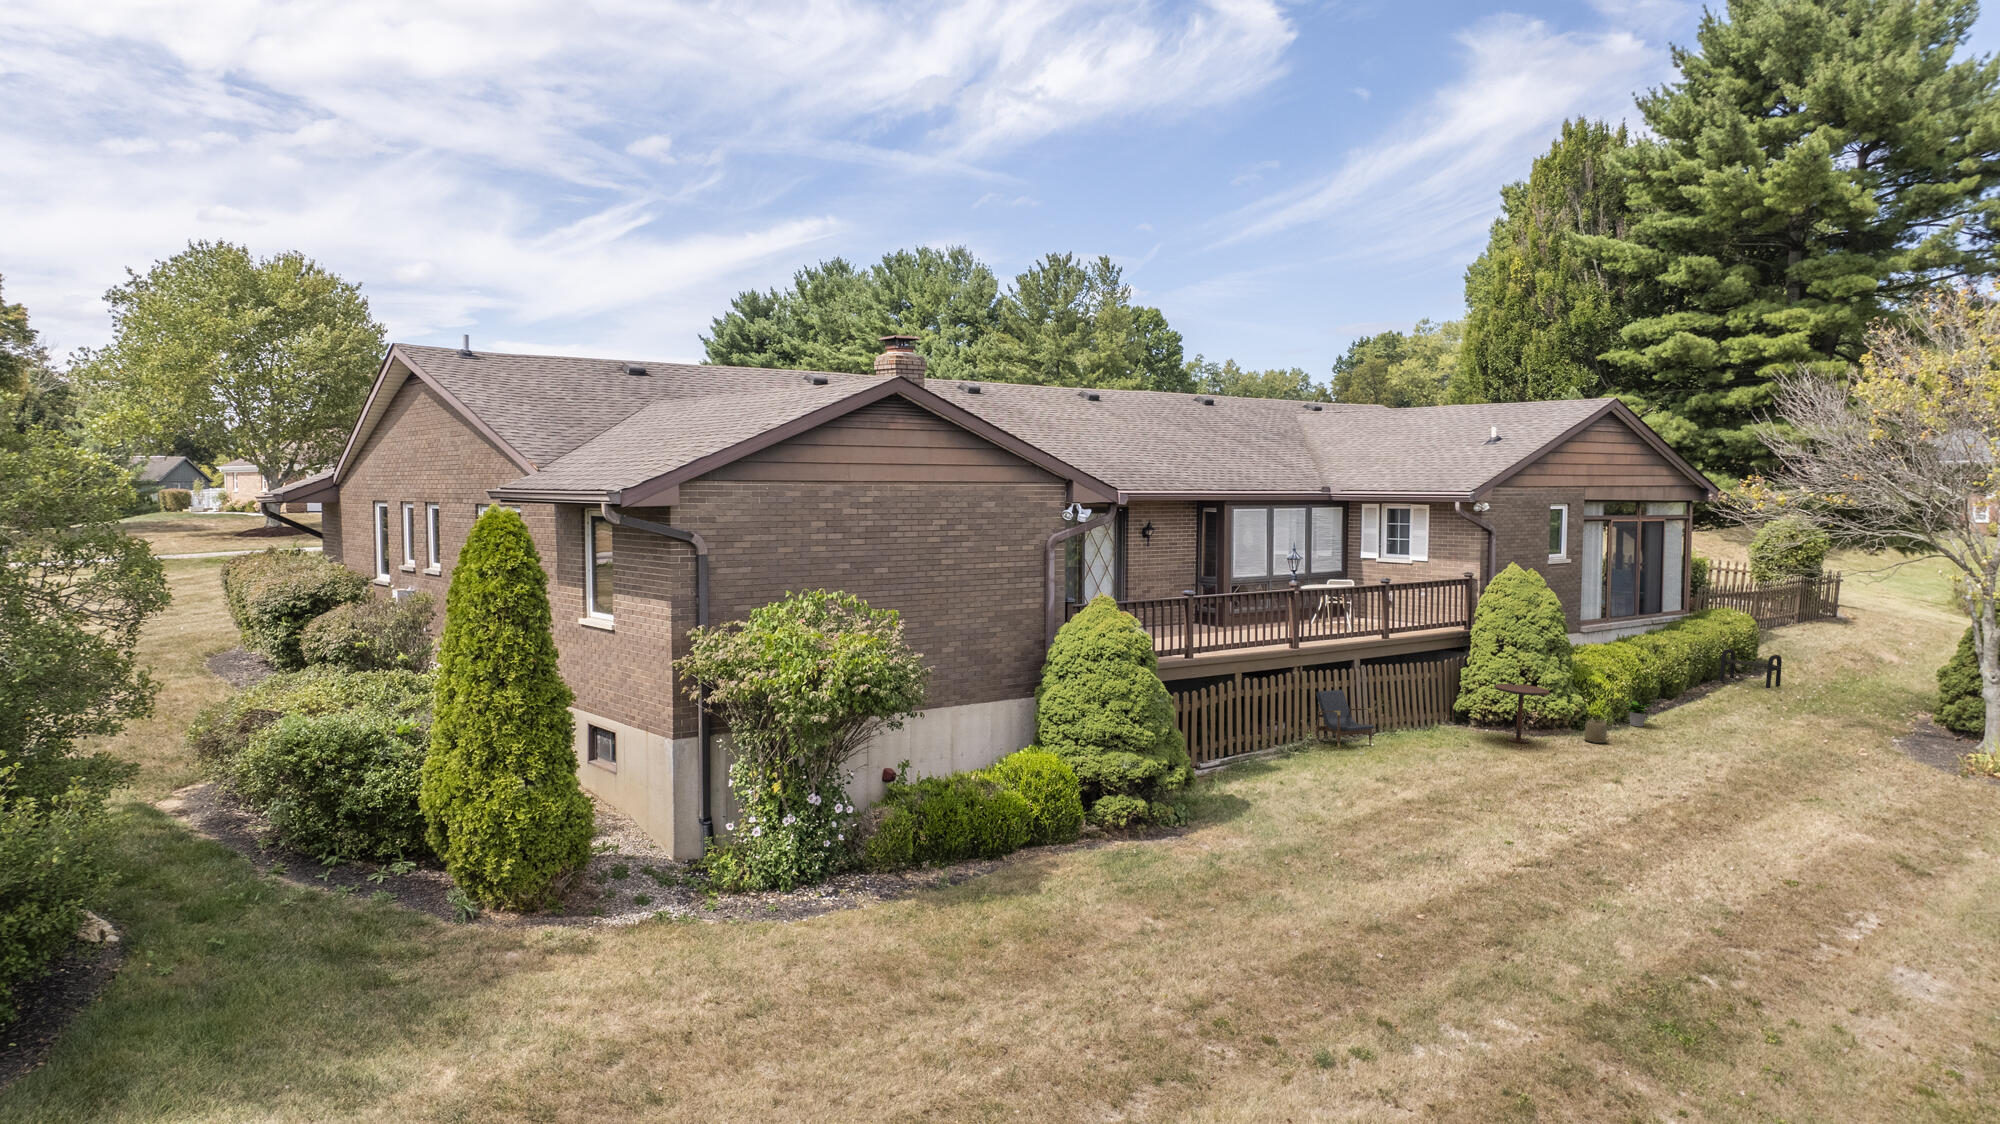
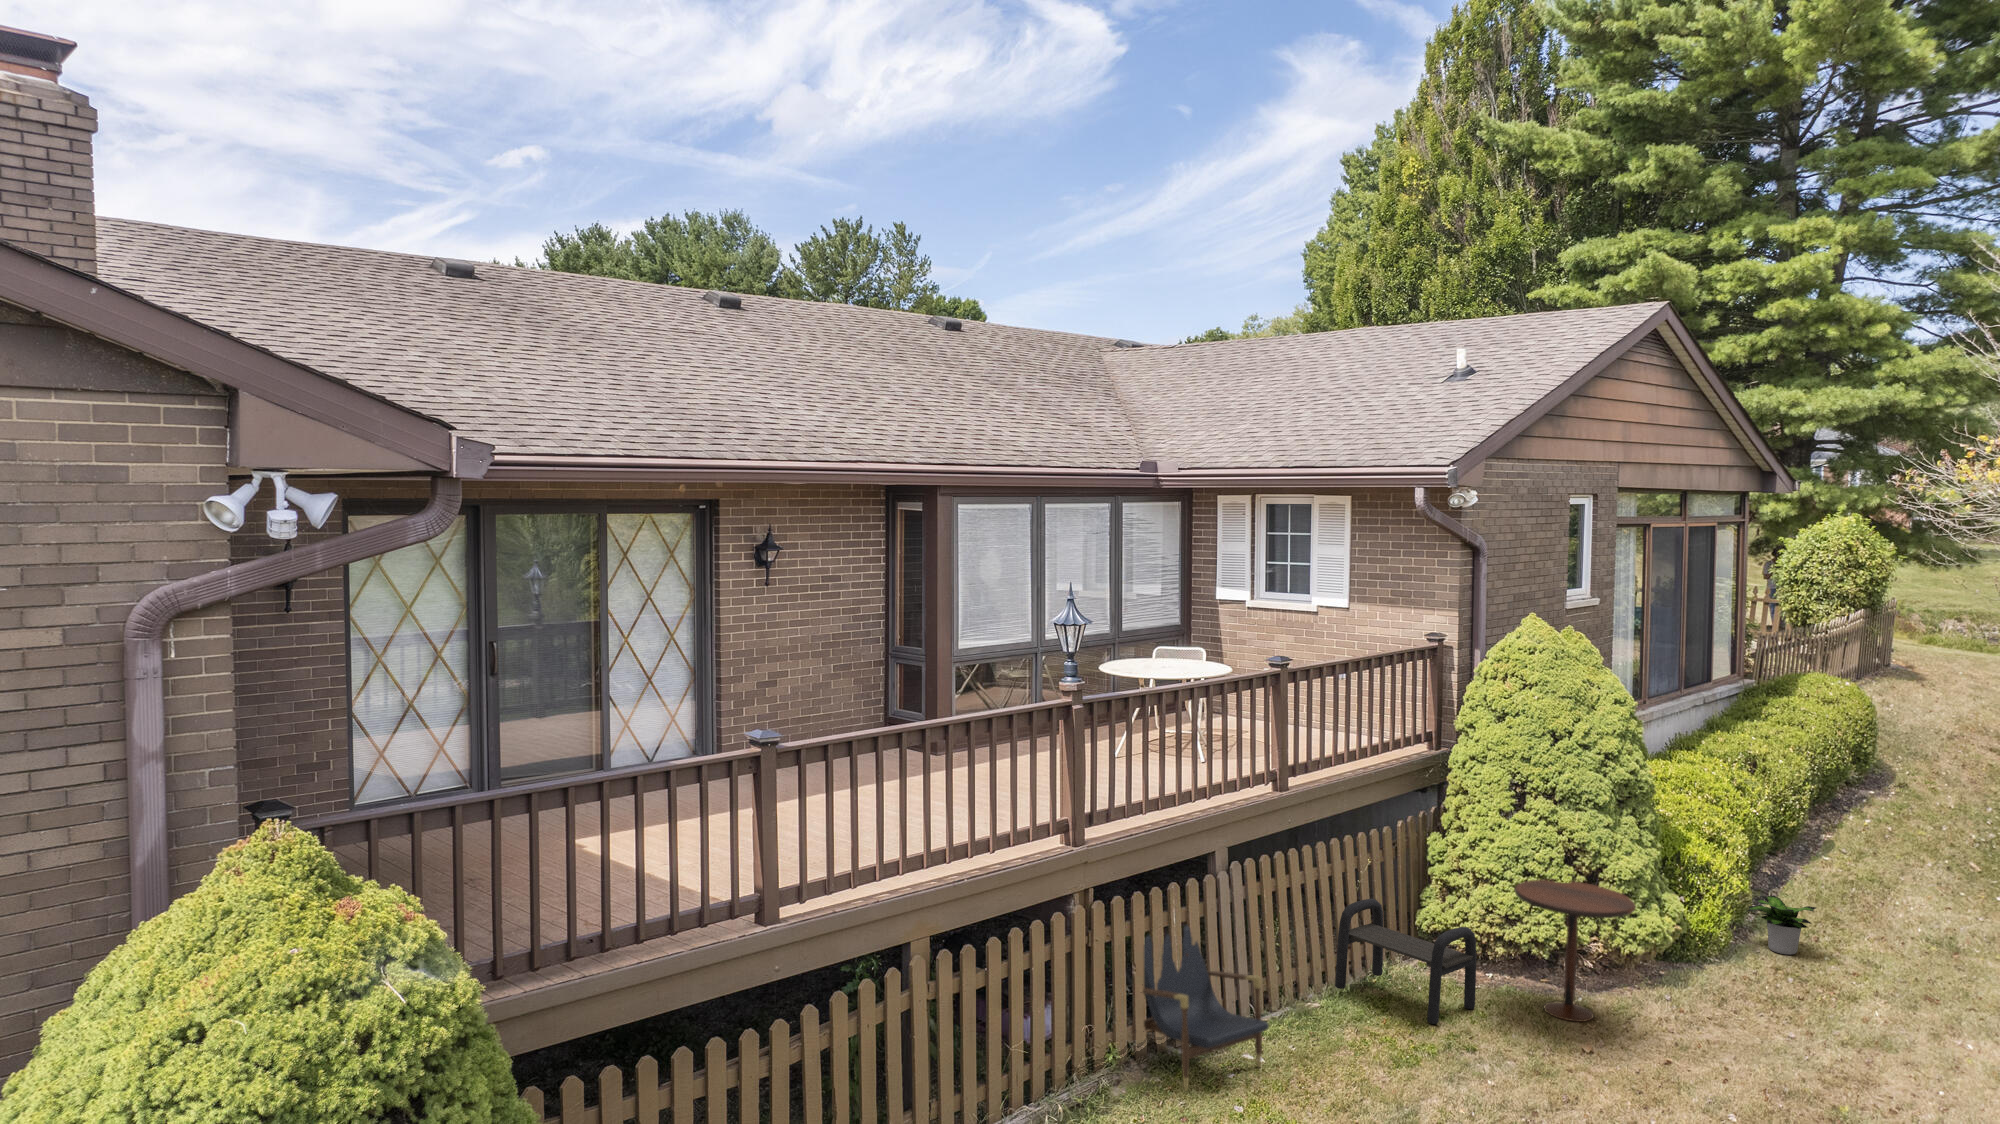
bench: present [1719,649,1782,688] -> present [1335,899,1476,1024]
basket: present [1584,719,1607,743] -> none [1684,949,1749,1006]

